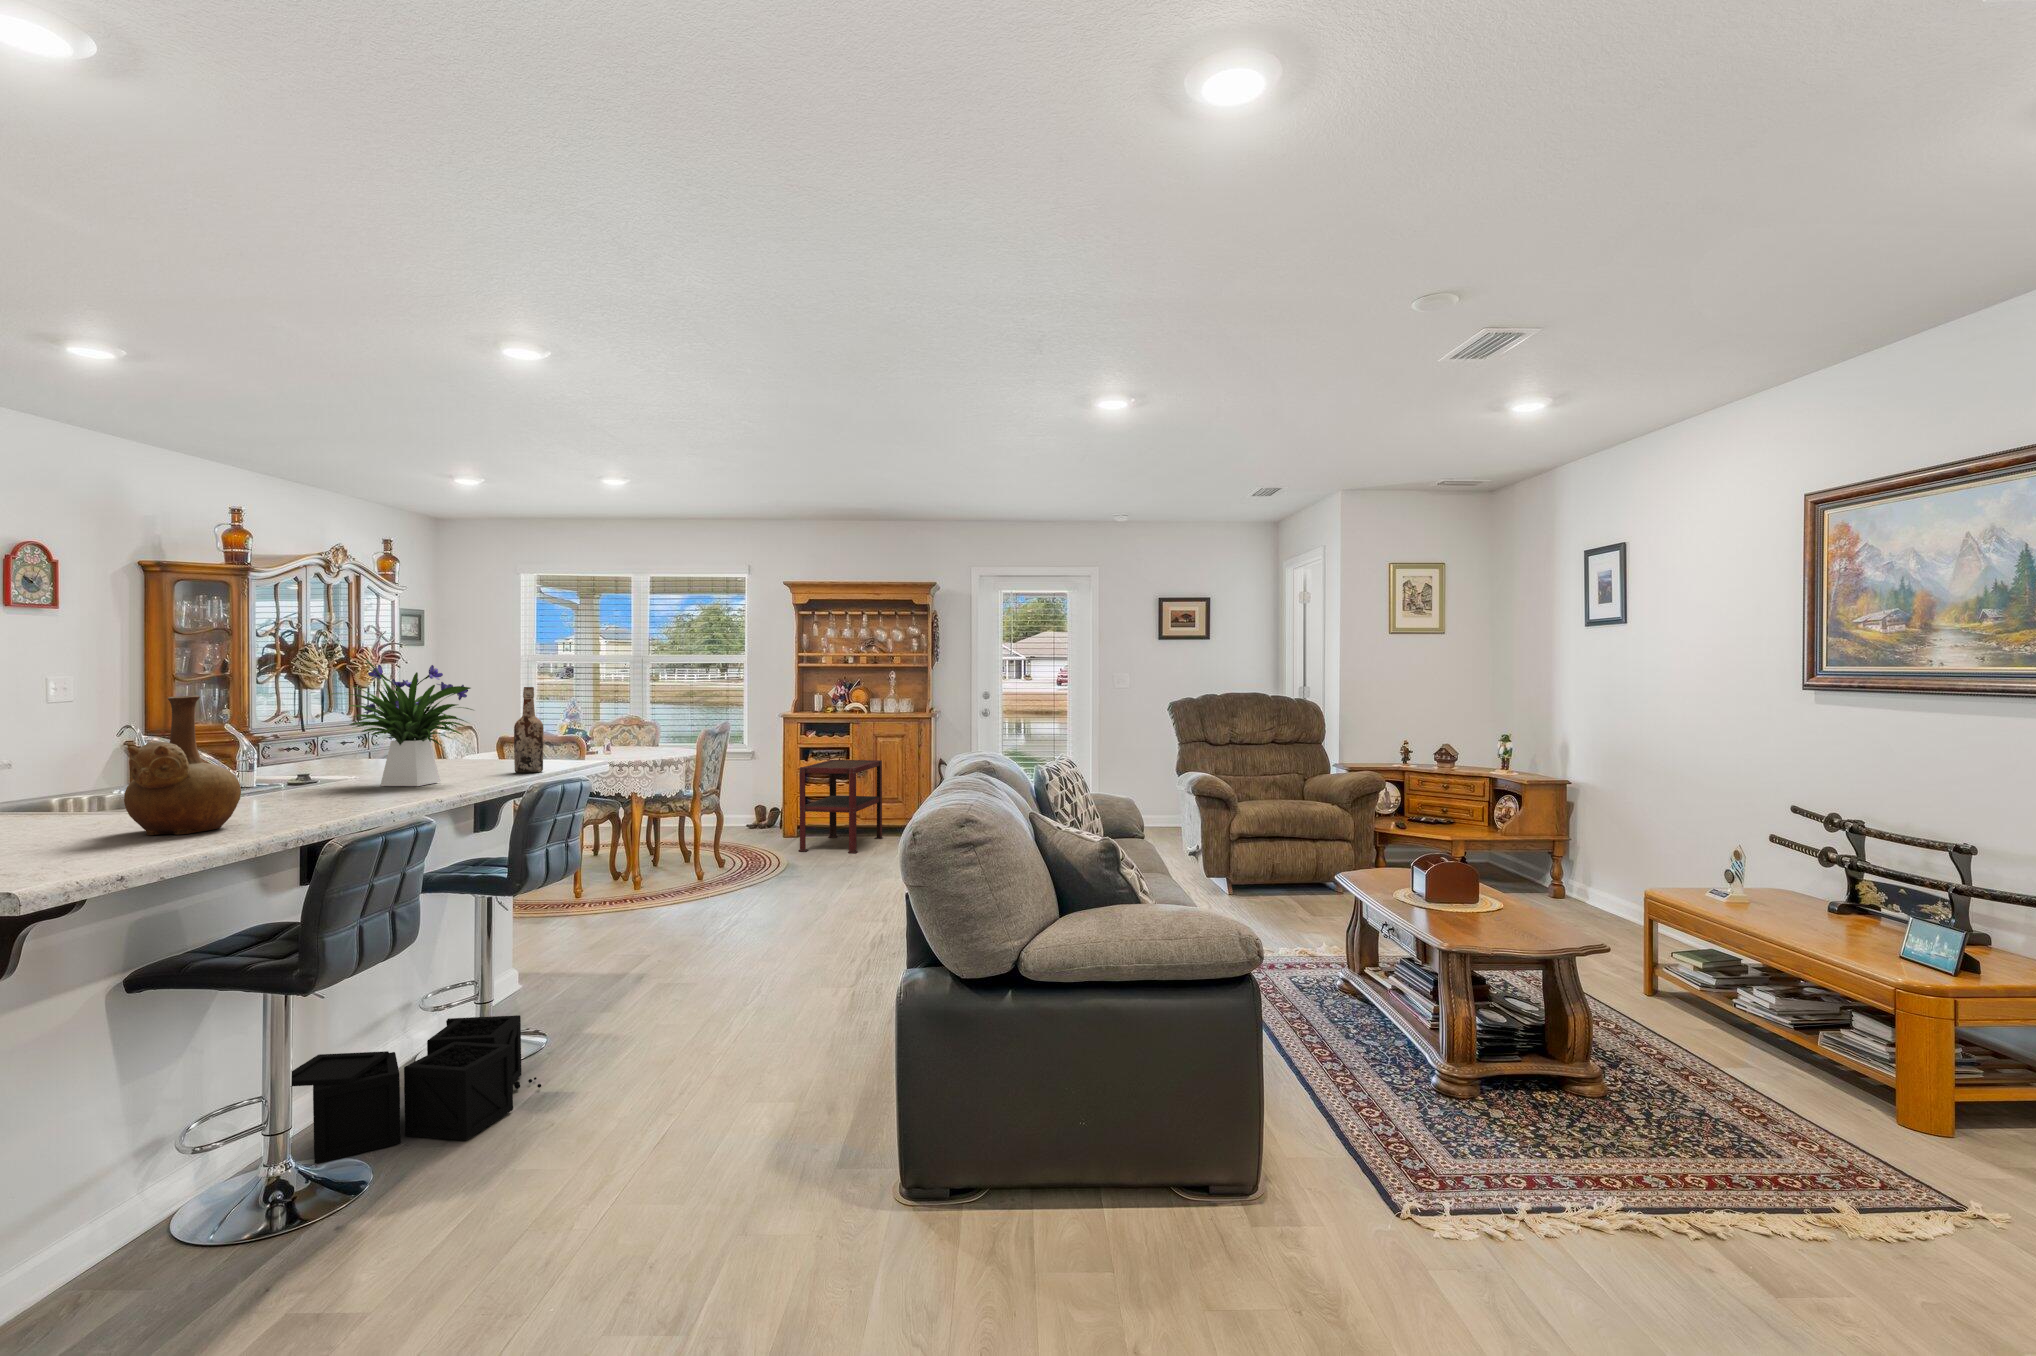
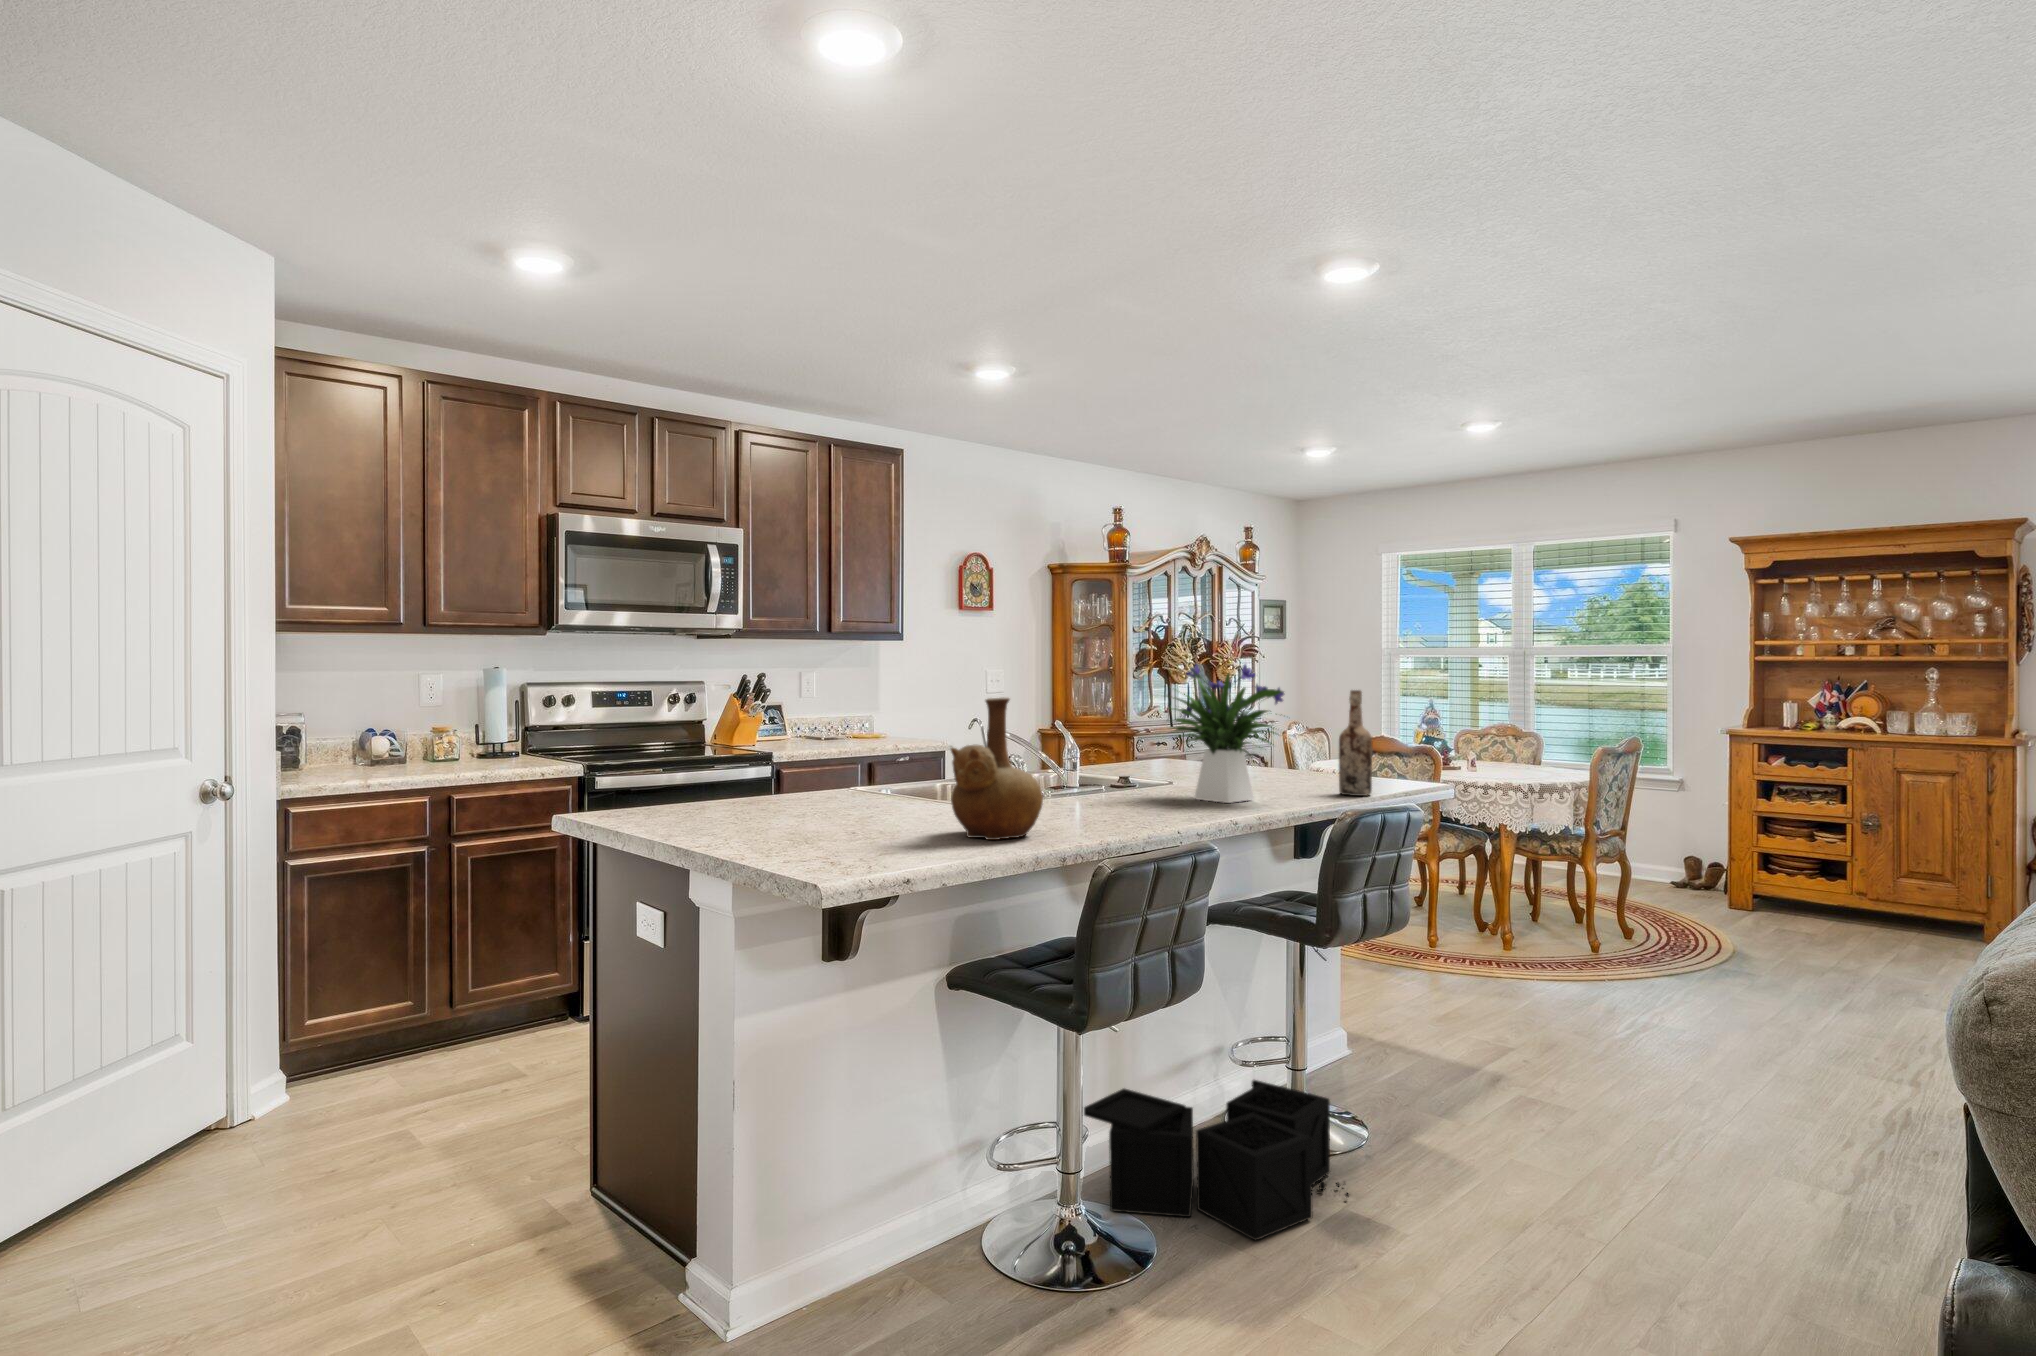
side table: present [799,760,883,853] -> none [1751,801,1906,949]

